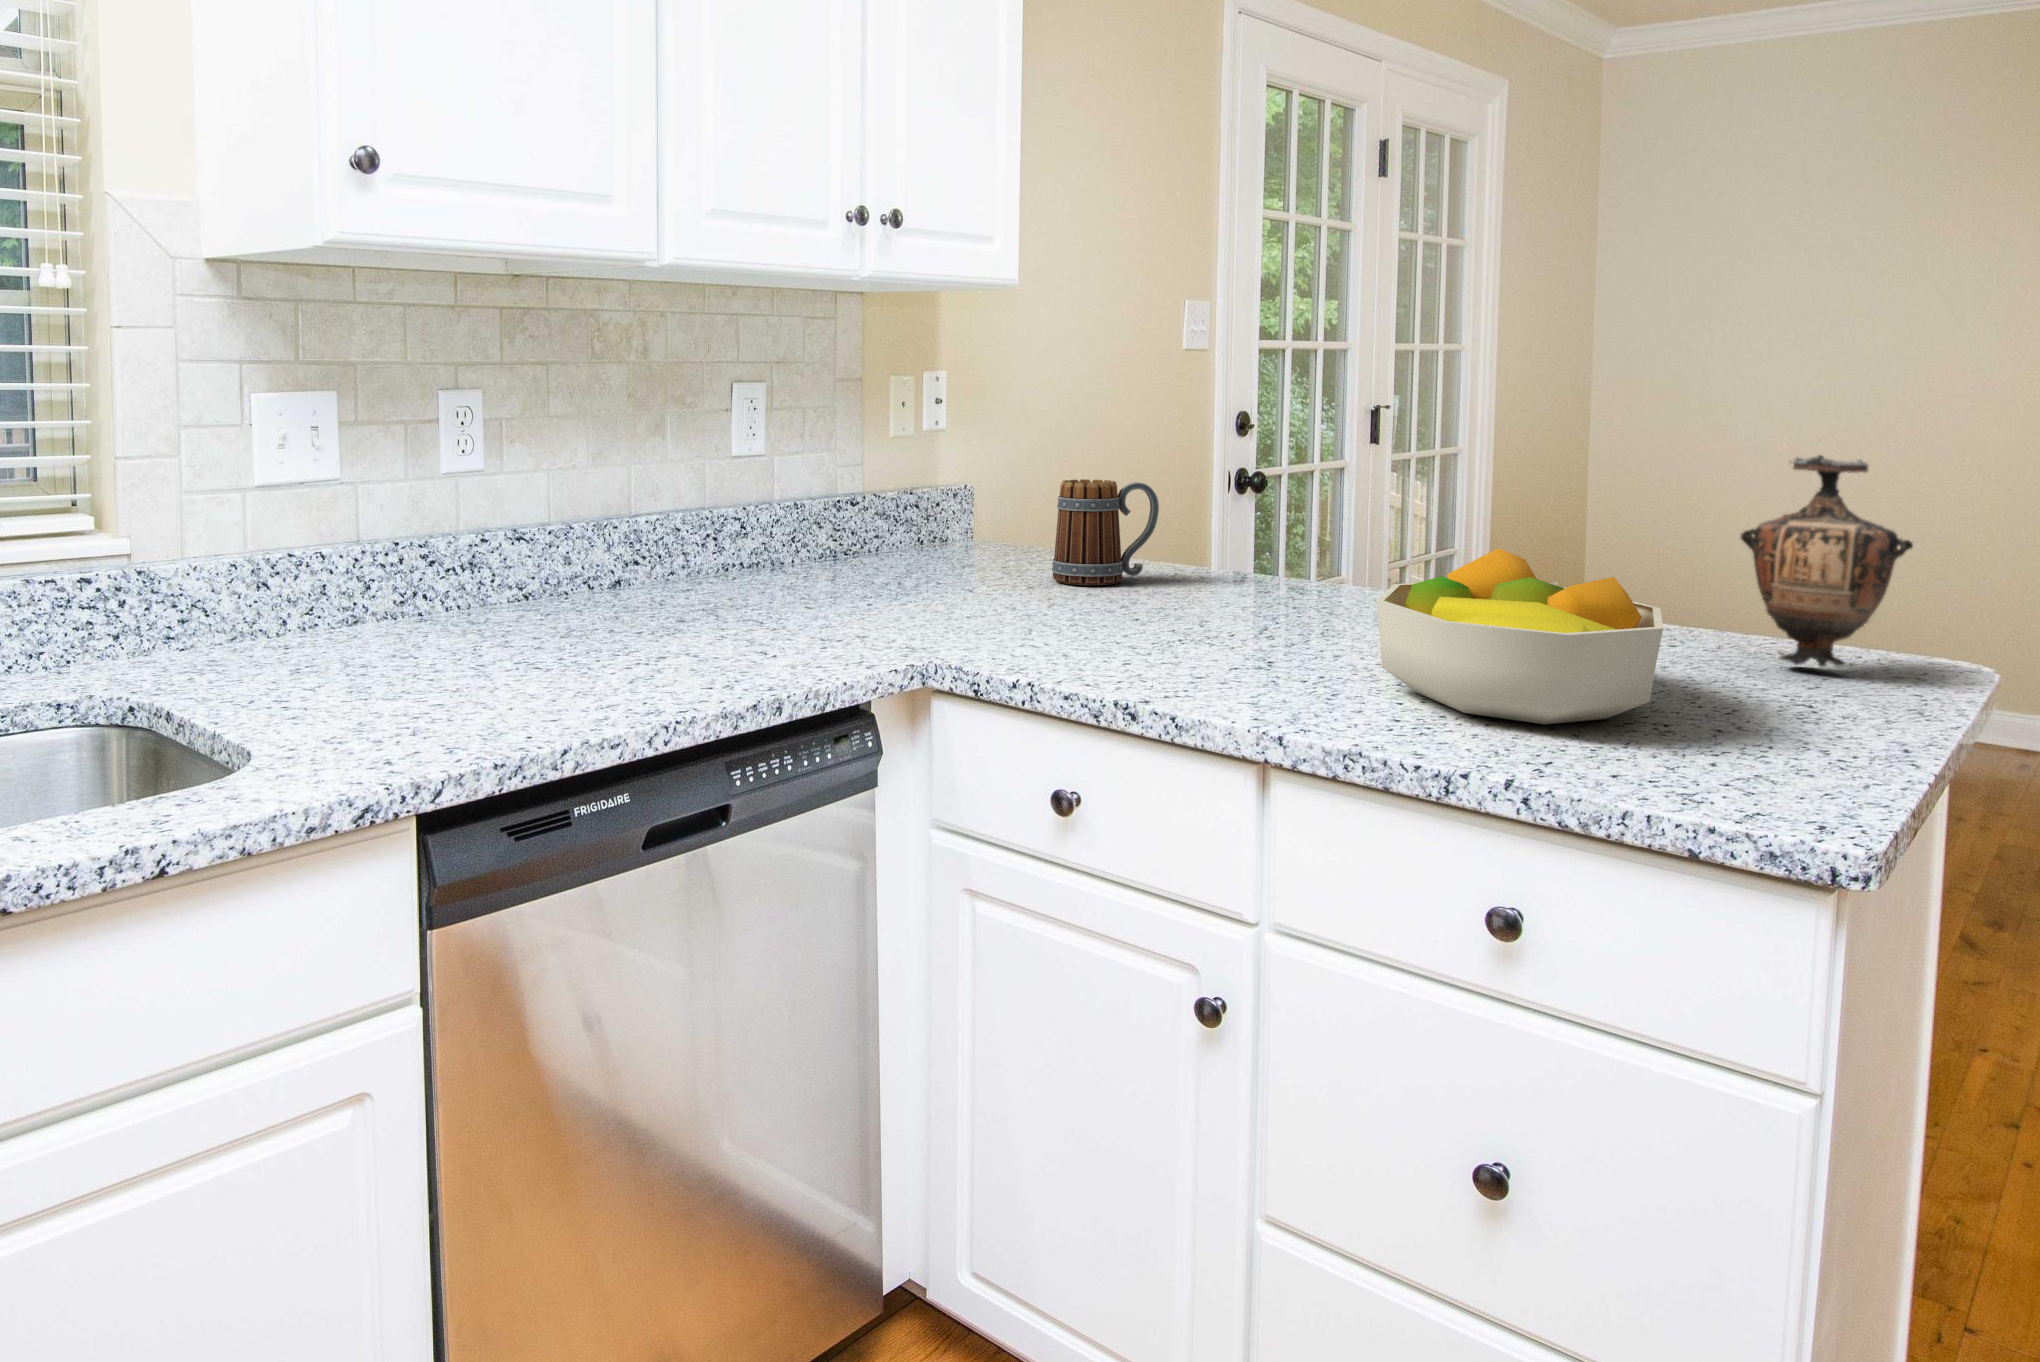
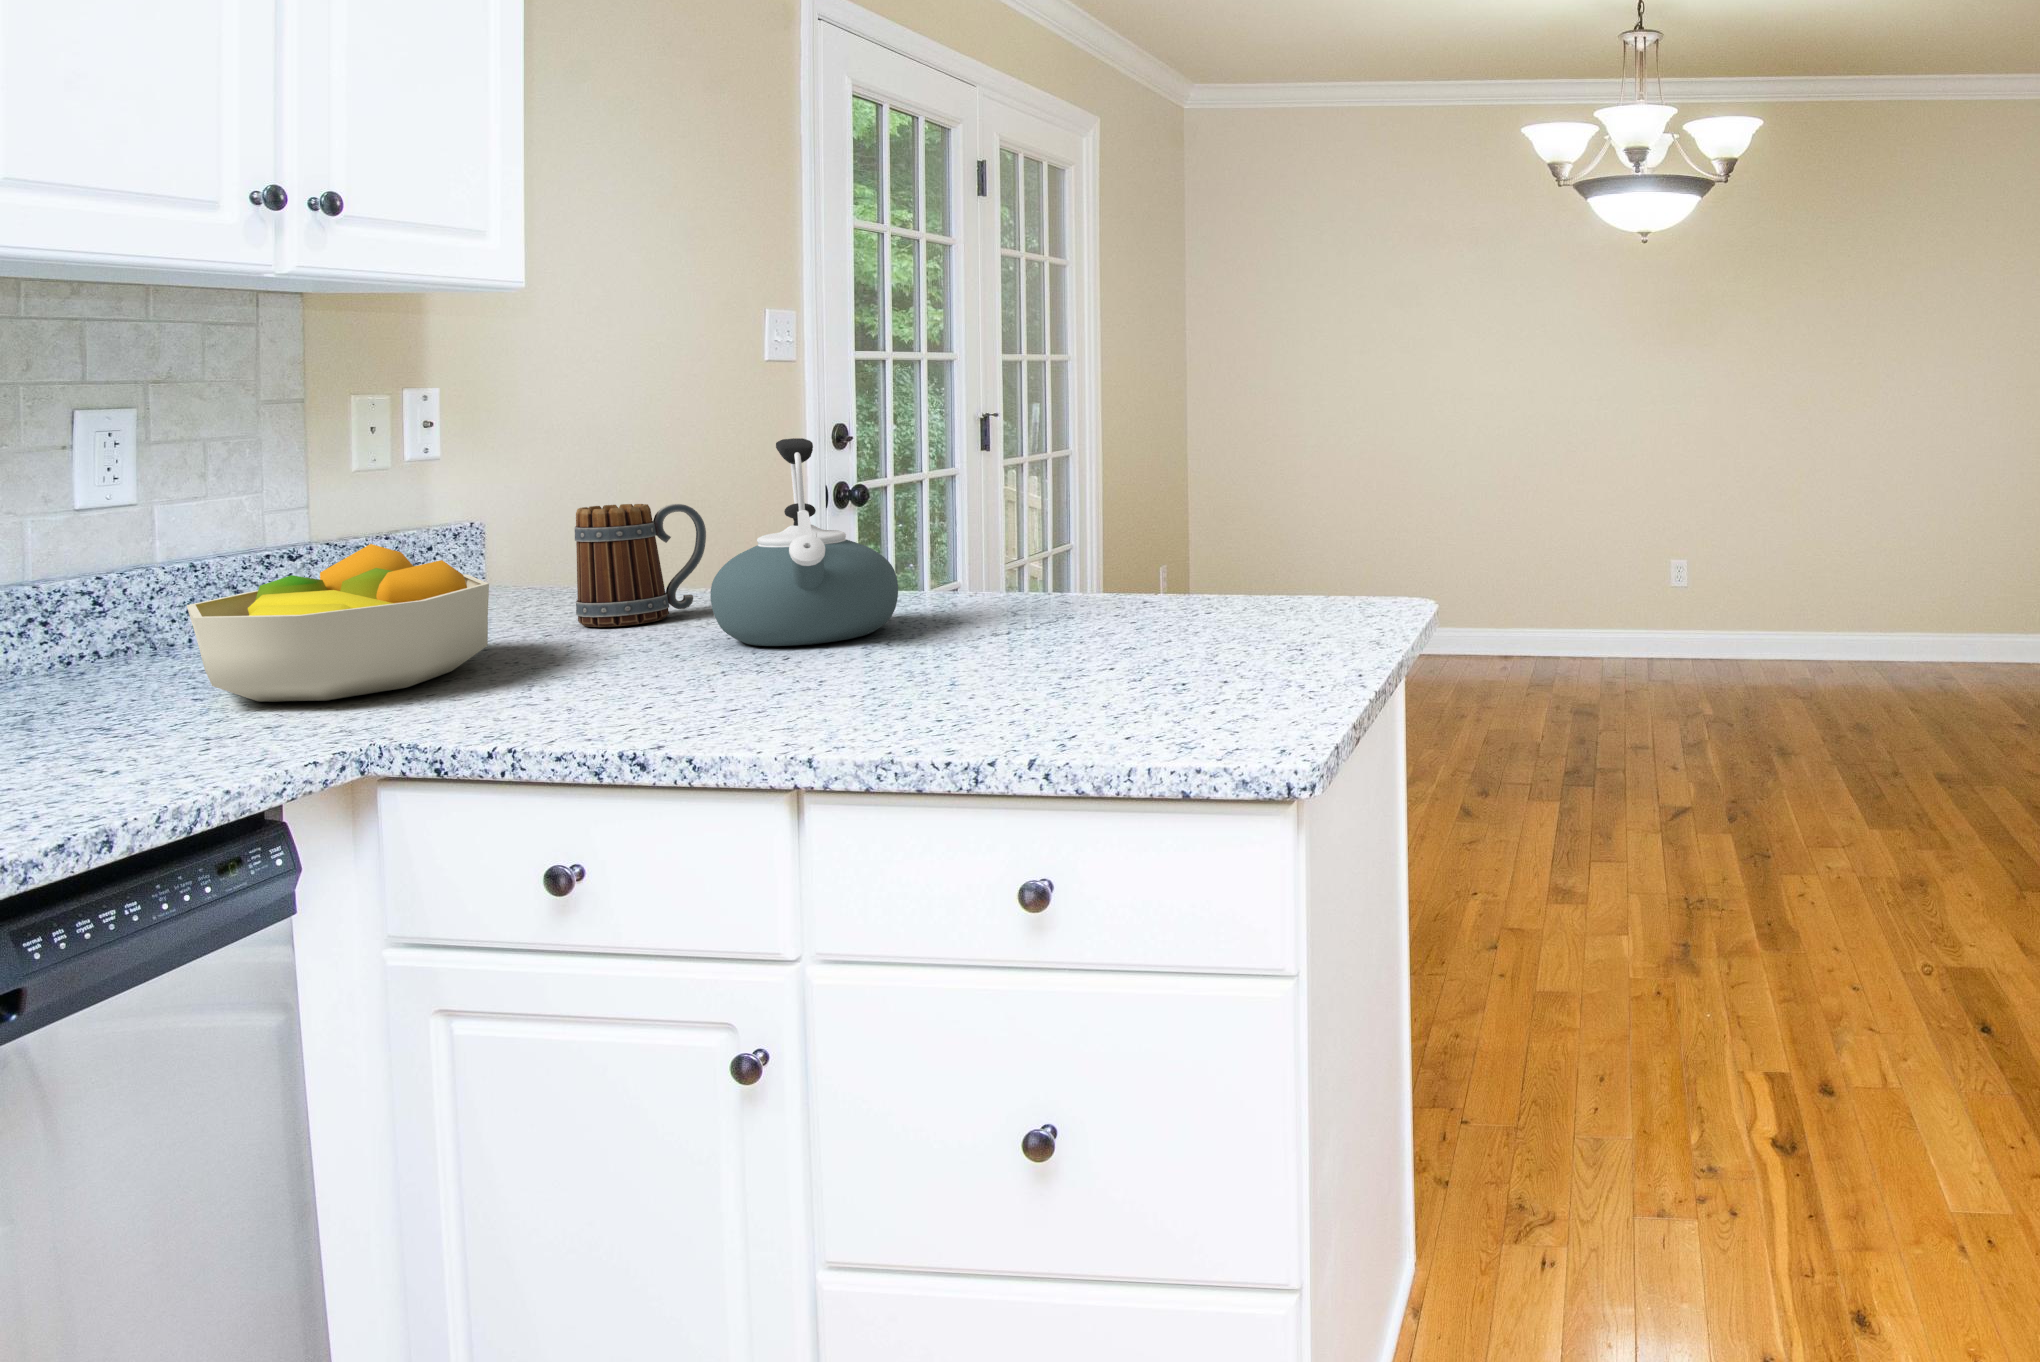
kettle: none [1168,430,1334,624] -> present [710,438,898,646]
vase: present [1741,455,1913,667] -> none [1243,424,1366,619]
fruit bowl: present [1376,548,1663,724] -> present [187,544,489,702]

